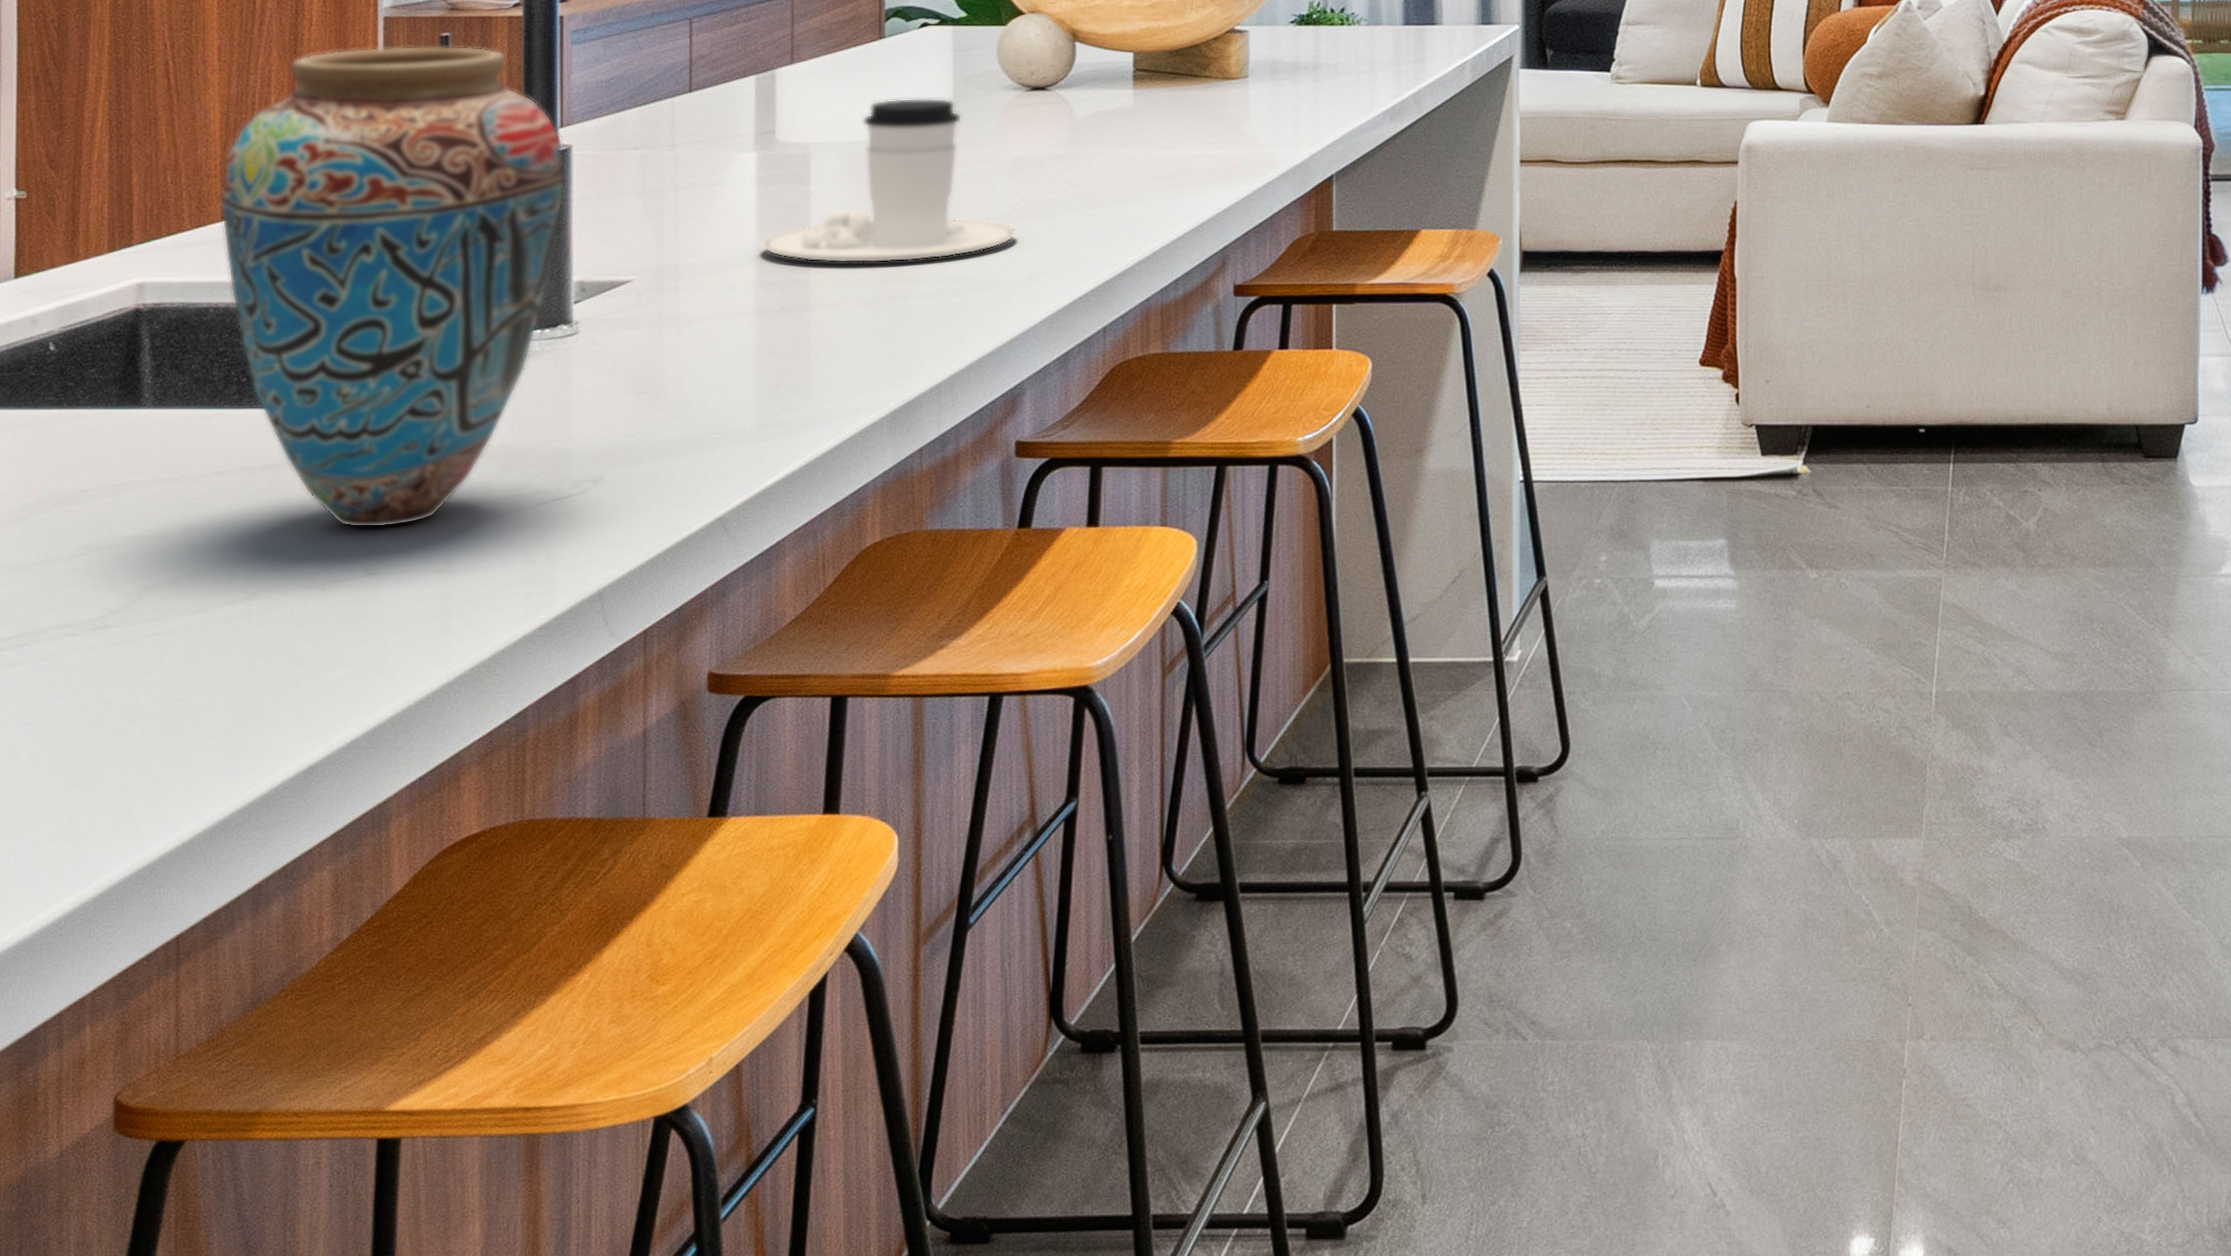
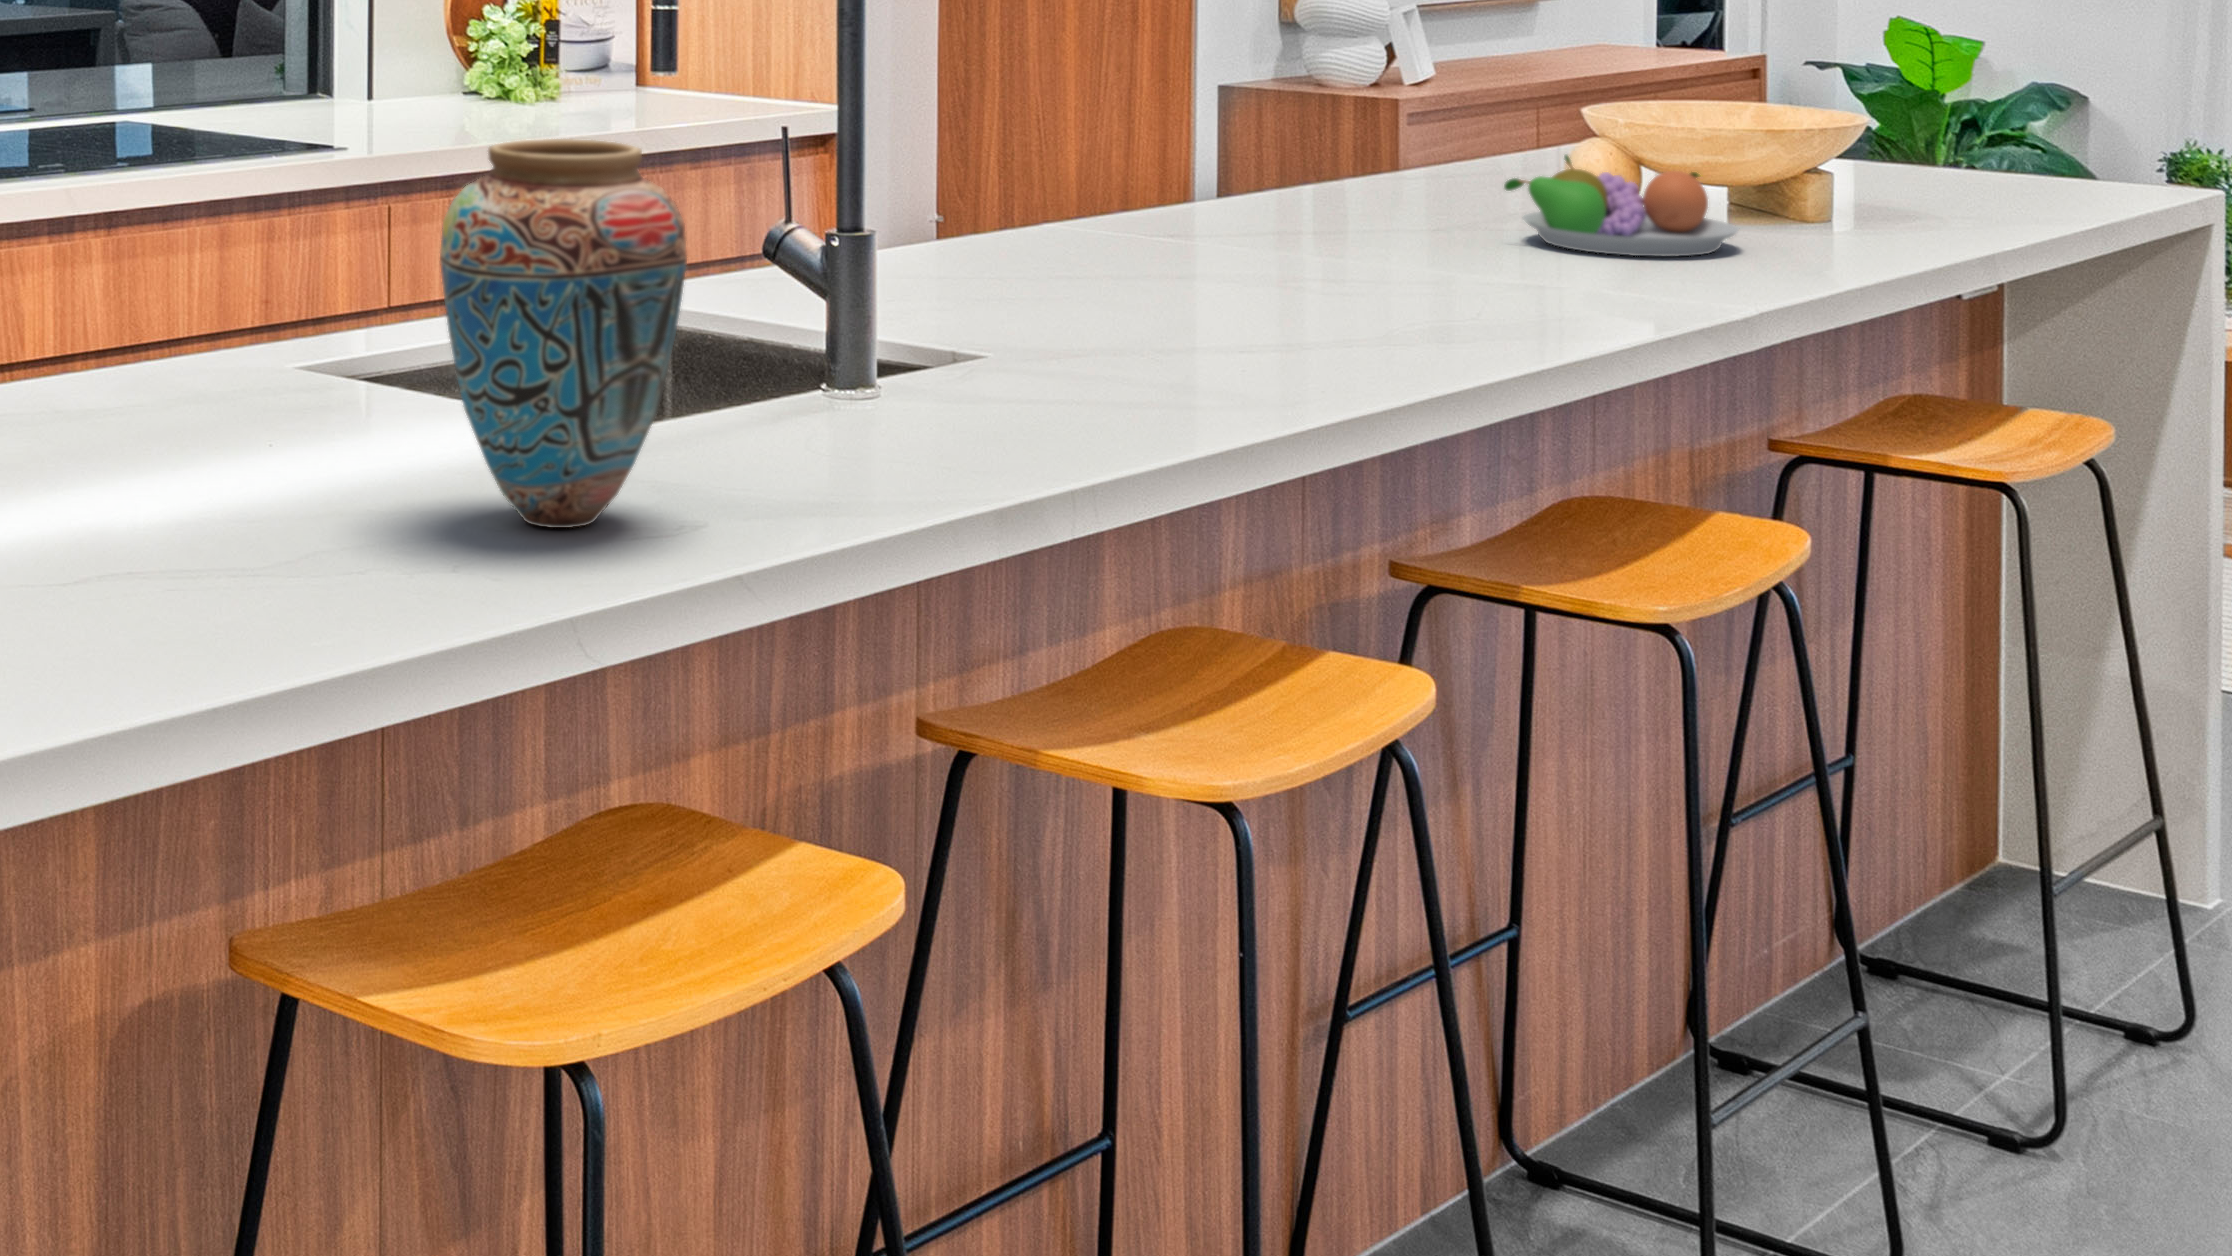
fruit bowl: none [979,31,1203,124] -> present [1504,155,1738,256]
coffee cup: present [762,100,1015,262] -> none [1134,215,1364,367]

